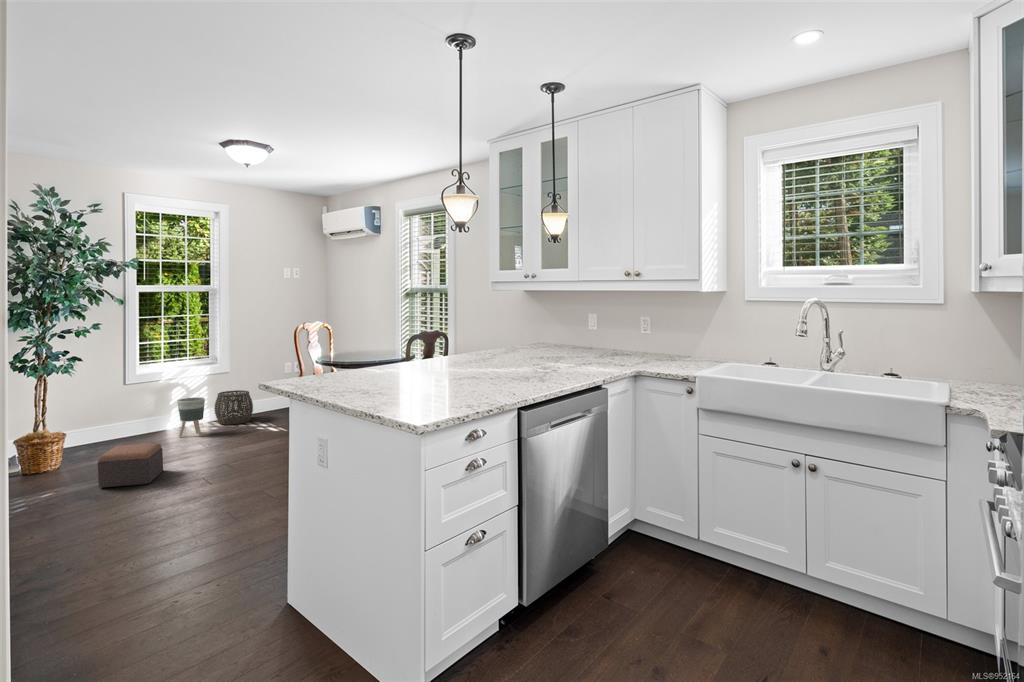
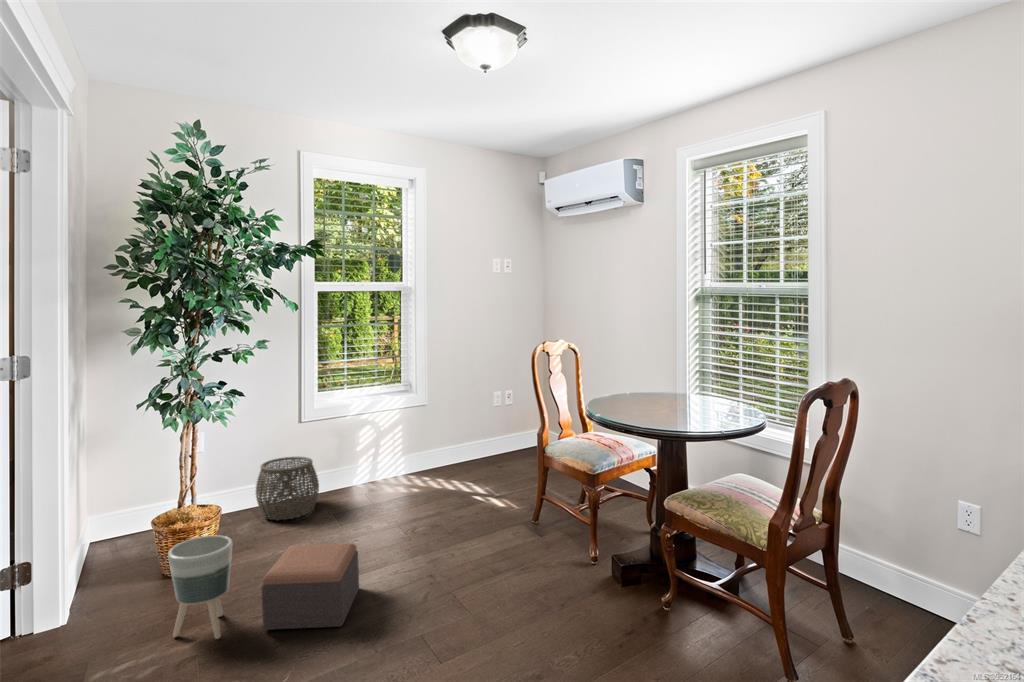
woven basket: present [214,390,253,425] -> present [255,457,319,520]
planter: present [177,397,205,437] -> present [168,535,232,639]

